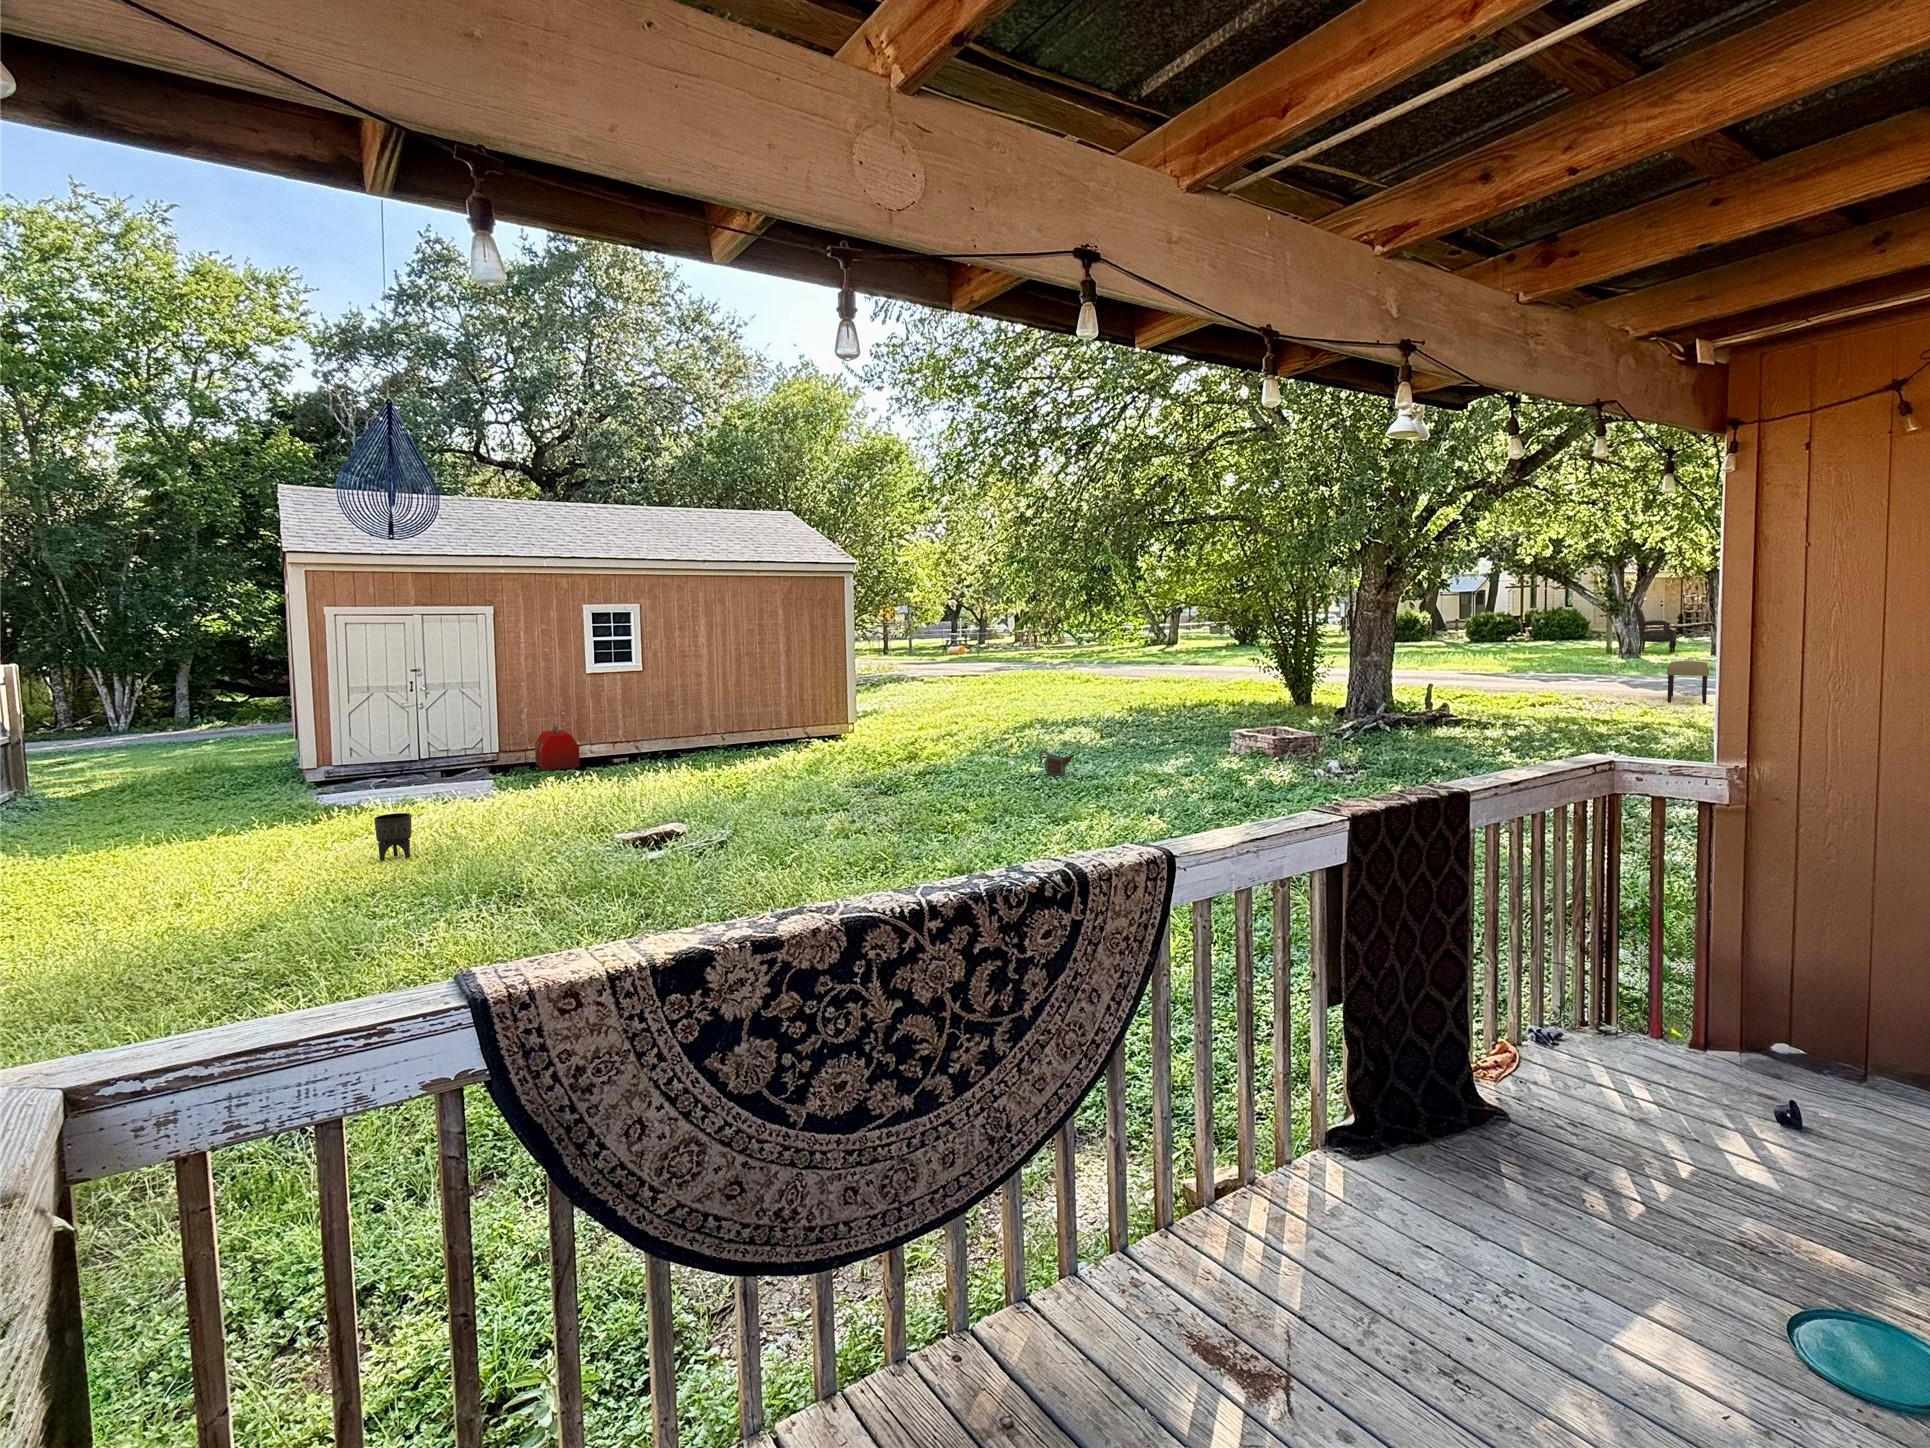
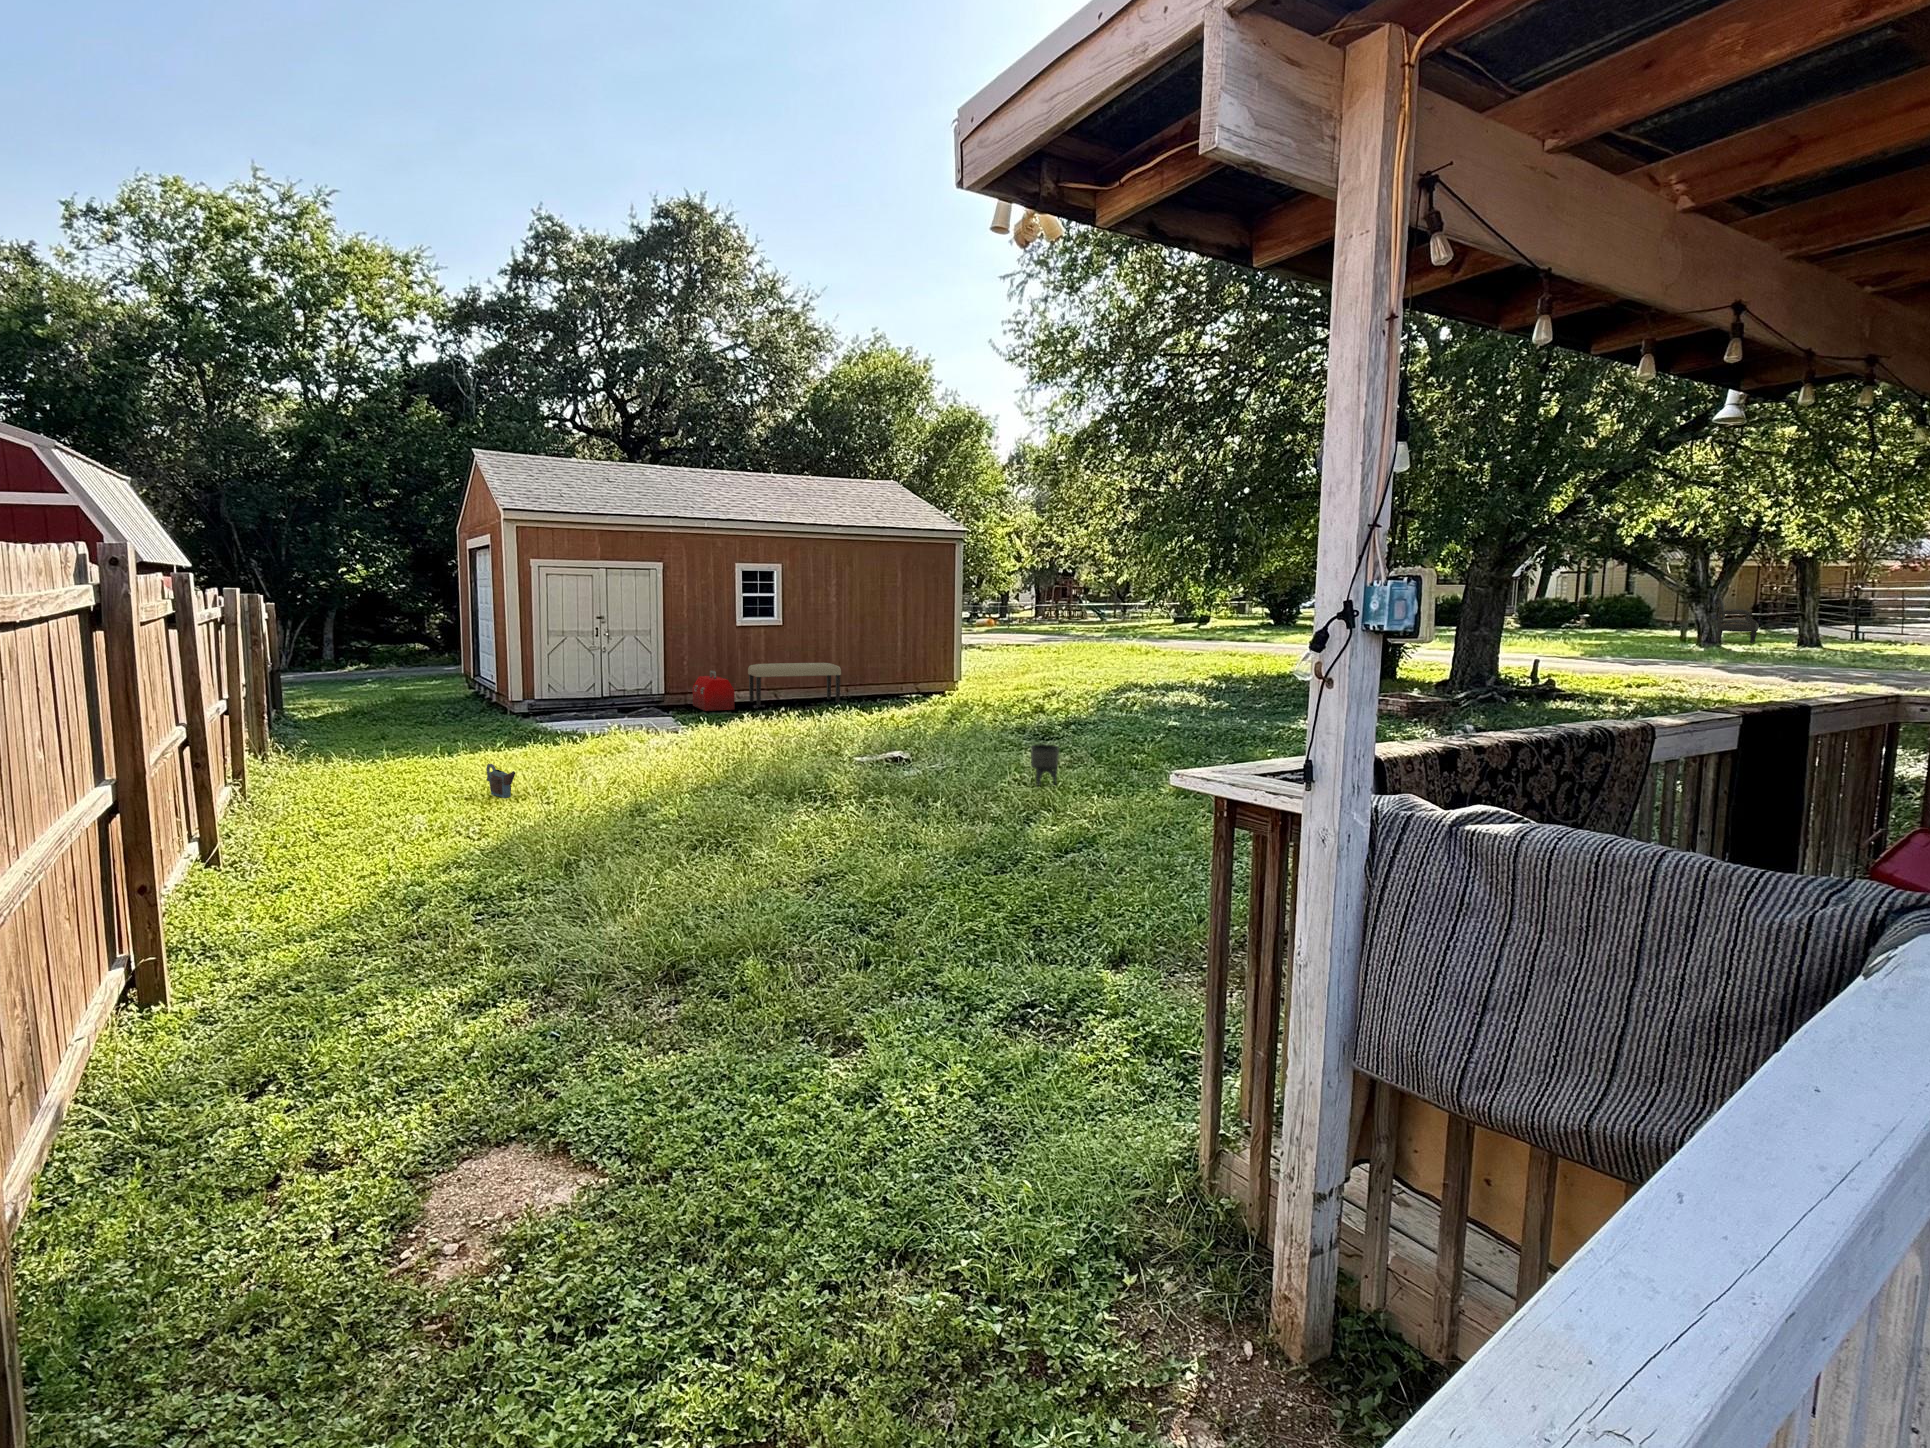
bench: present [1667,661,1709,704] -> present [748,663,841,706]
watering can: present [1039,751,1074,776] -> present [486,764,515,798]
planter: present [374,813,411,861] -> present [1031,744,1059,786]

